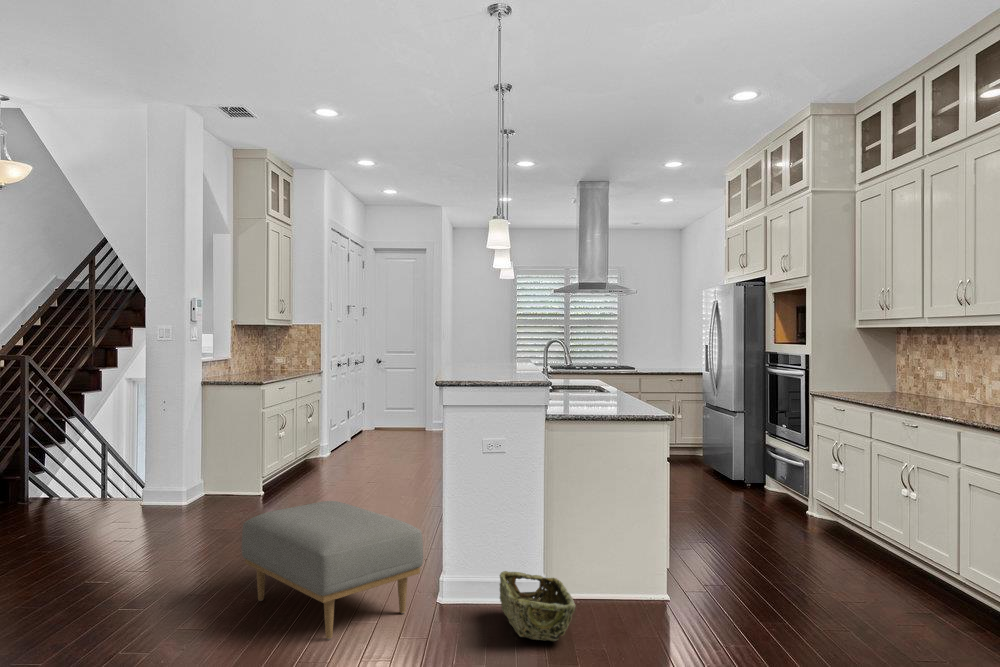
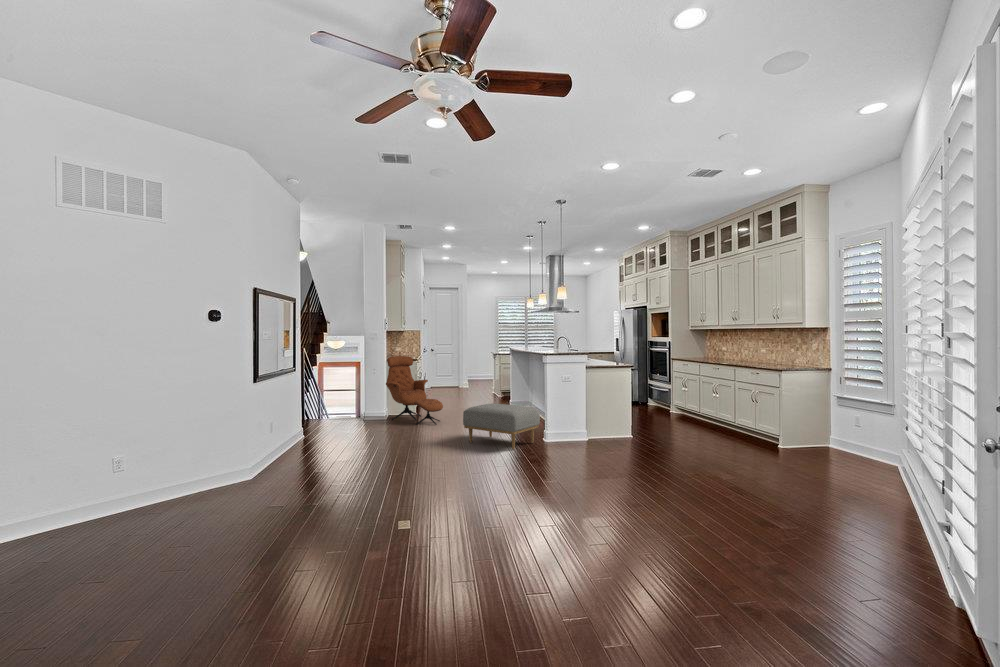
lounge chair: none [191,377,287,530] -> present [386,356,443,425]
woven basket: present [500,571,576,641] -> none [570,425,605,446]

